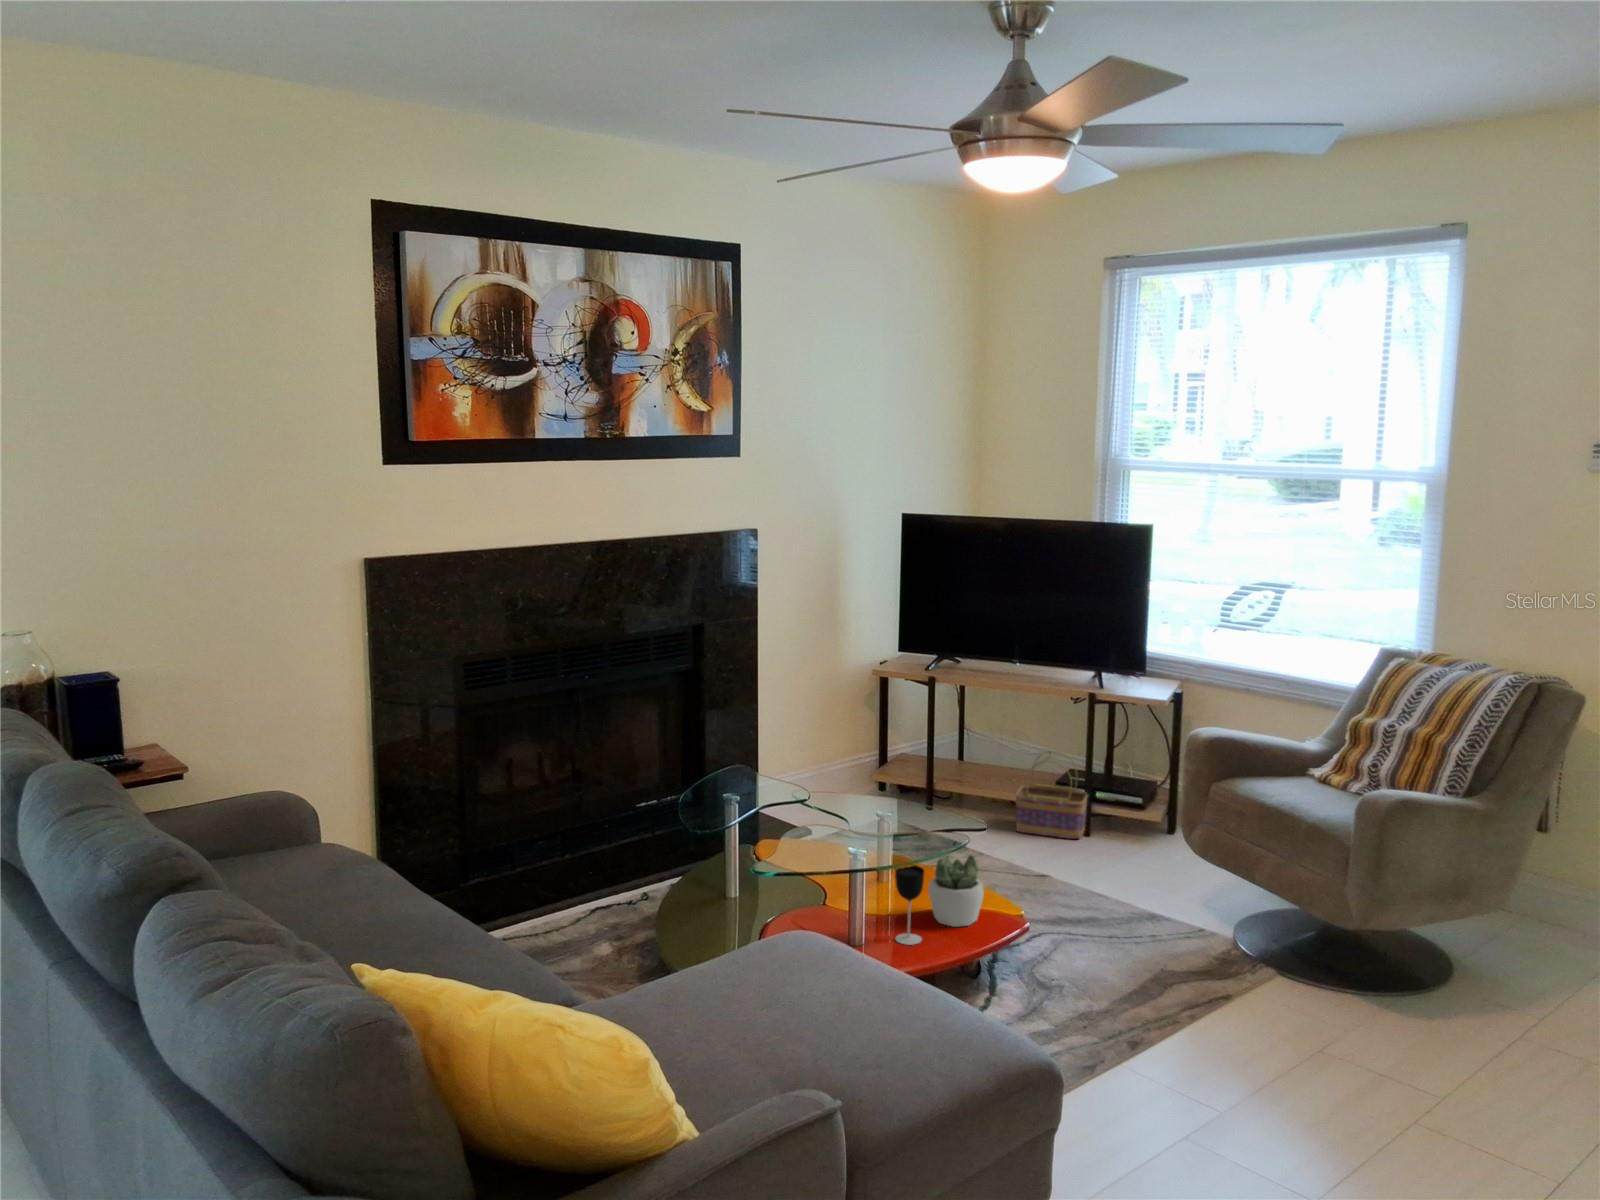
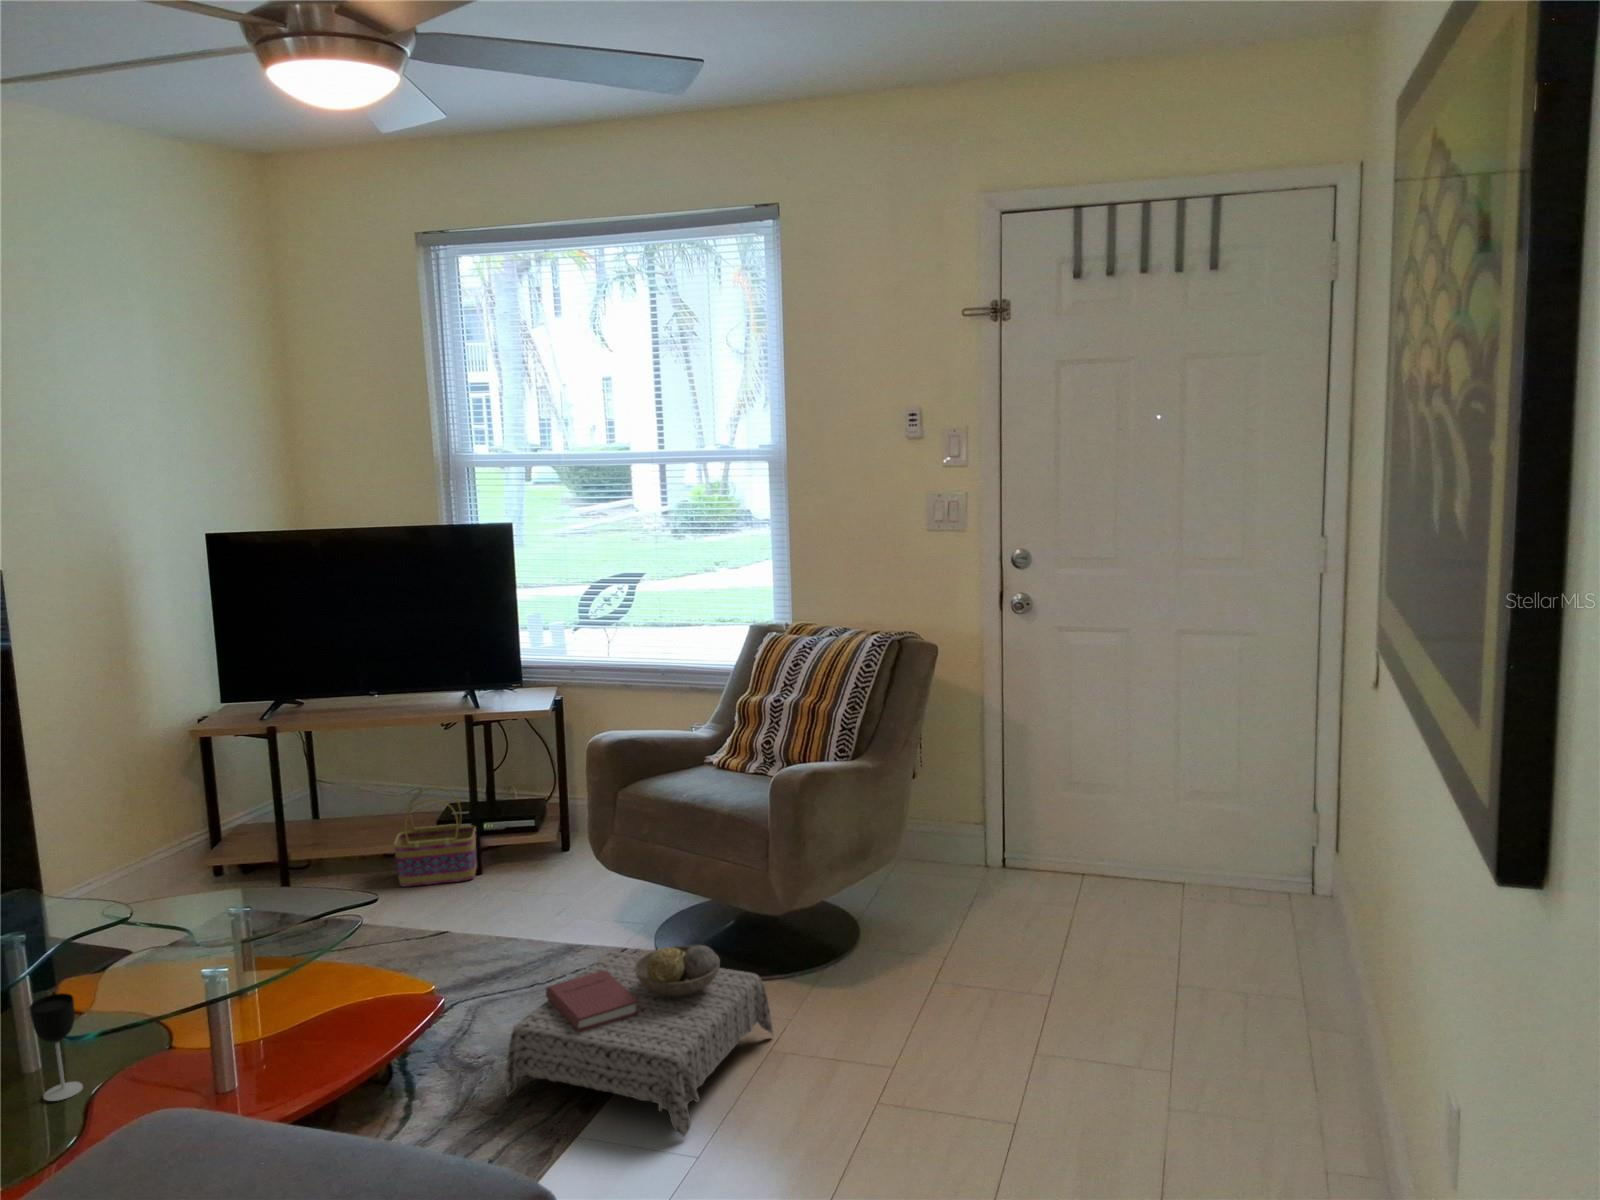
succulent plant: present [929,855,984,927] -> none [314,937,386,1031]
wine glass: present [895,864,924,945] -> present [29,993,83,1101]
ottoman: none [1066,922,1325,1093] -> present [506,945,773,1137]

